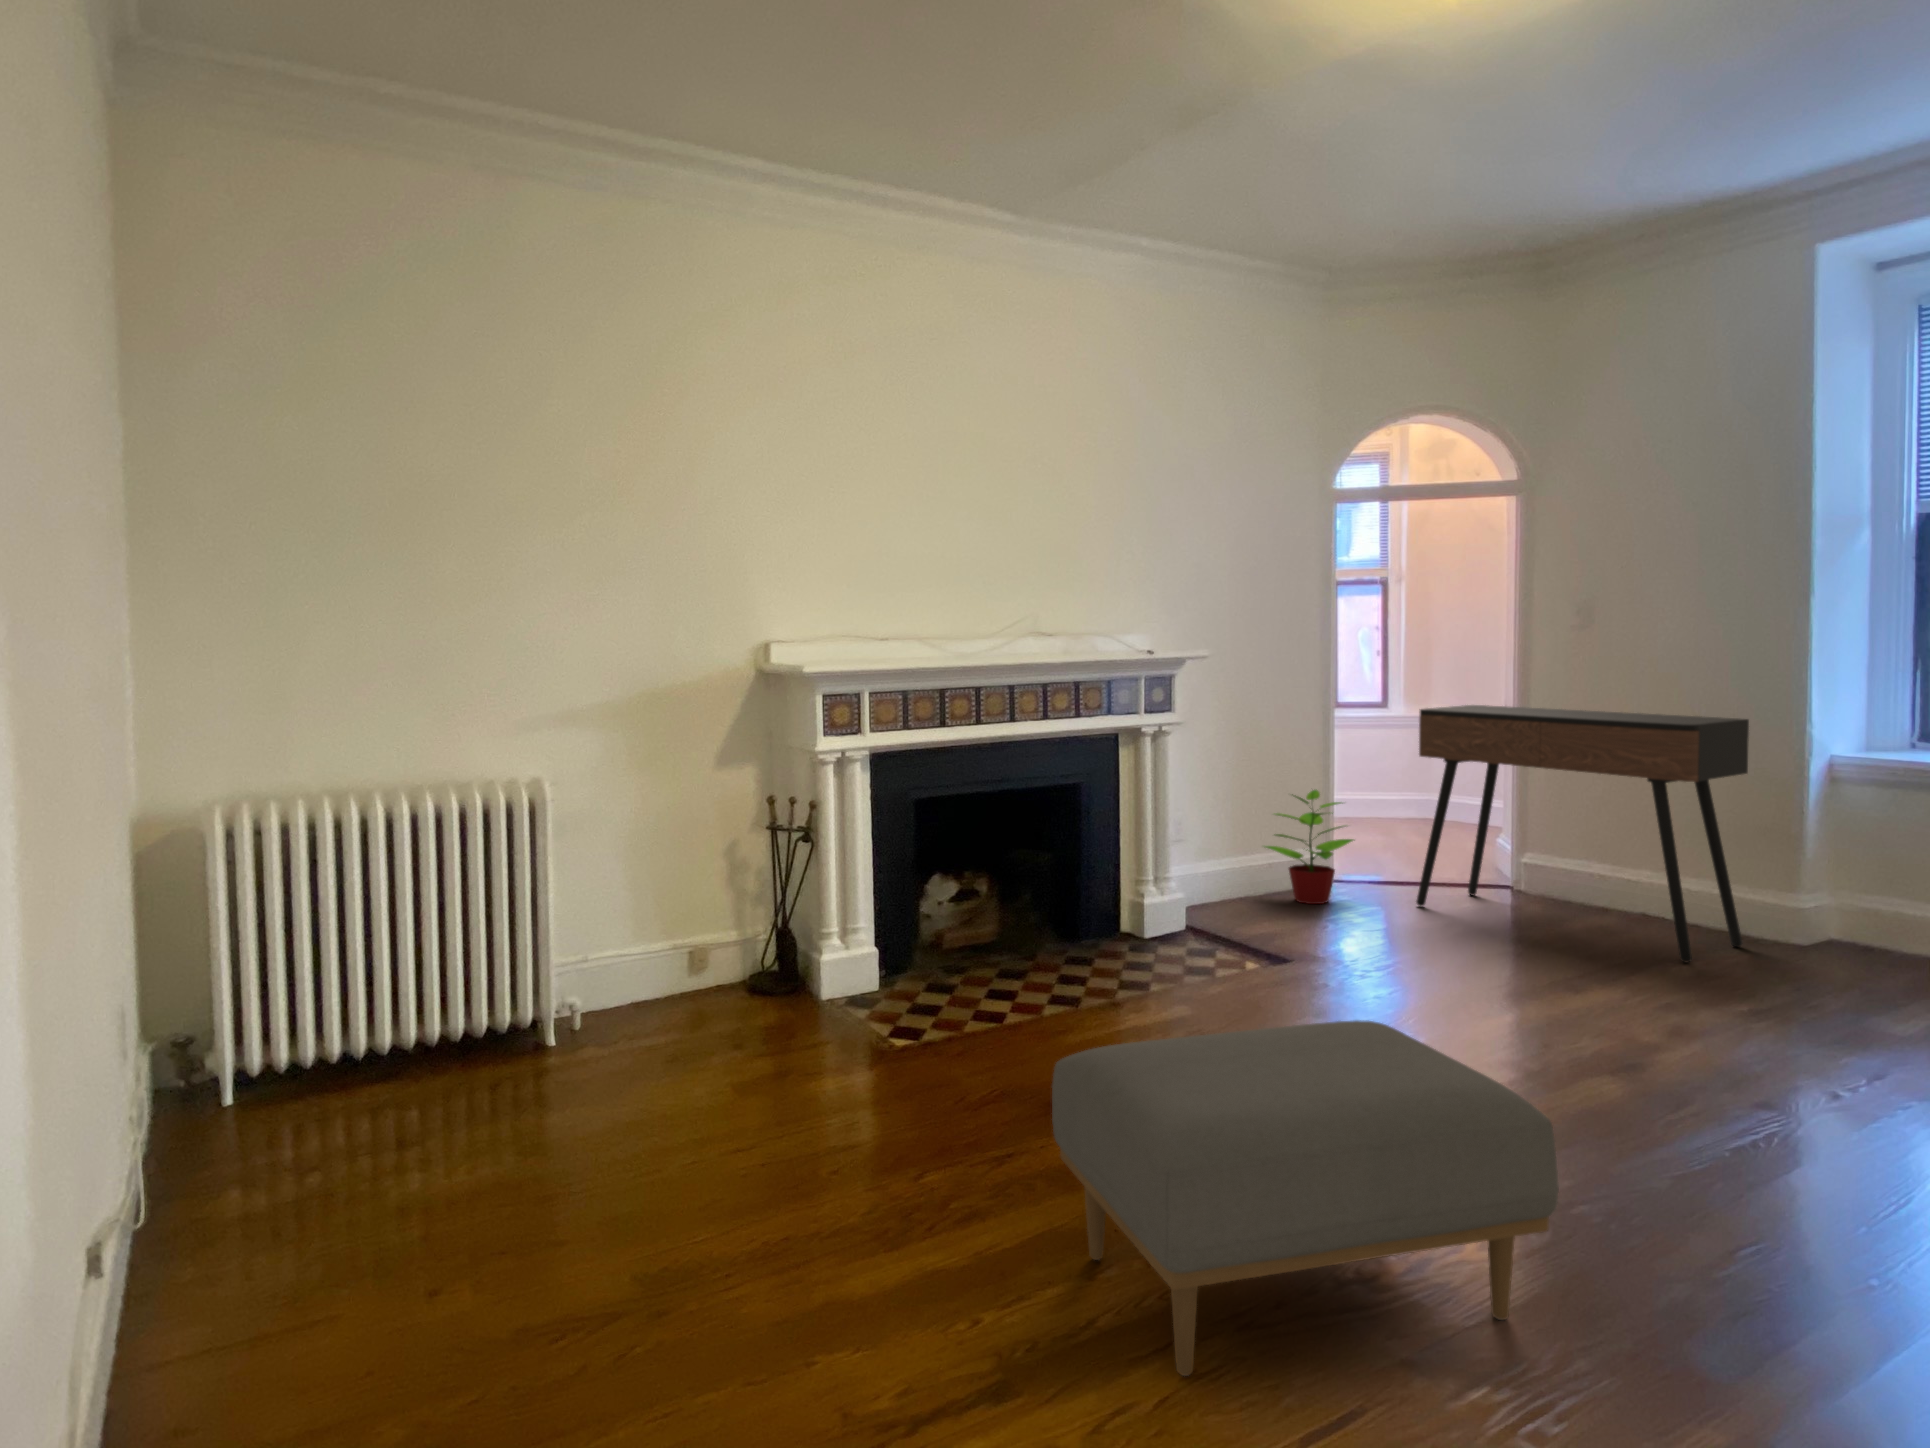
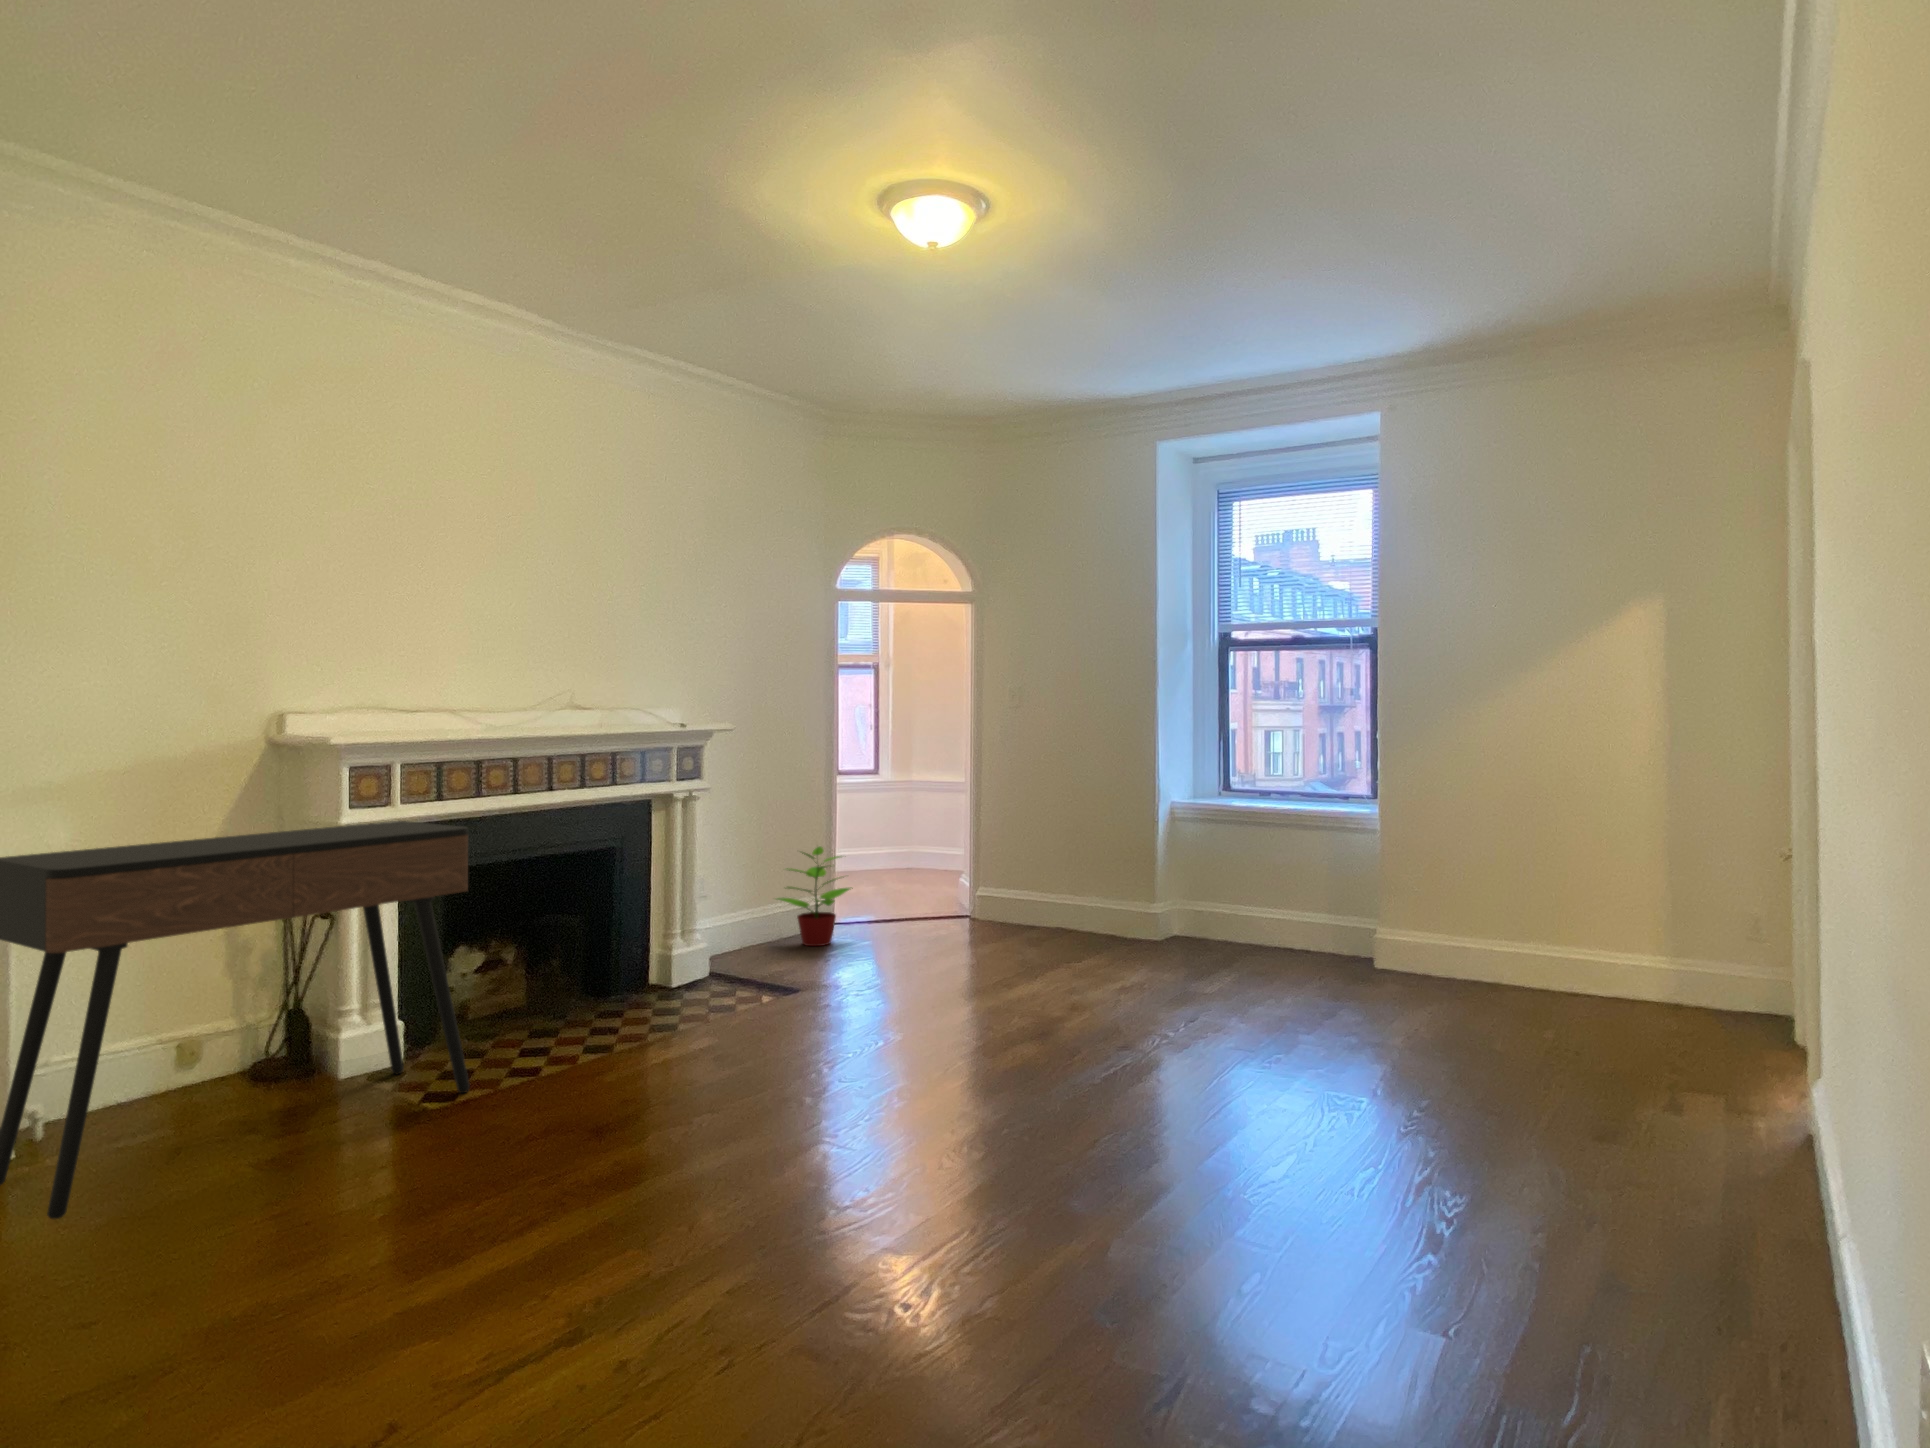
console table: present [1416,705,1749,962] -> present [0,821,470,1219]
ottoman: present [1052,1020,1559,1376] -> none [609,1020,1002,1319]

